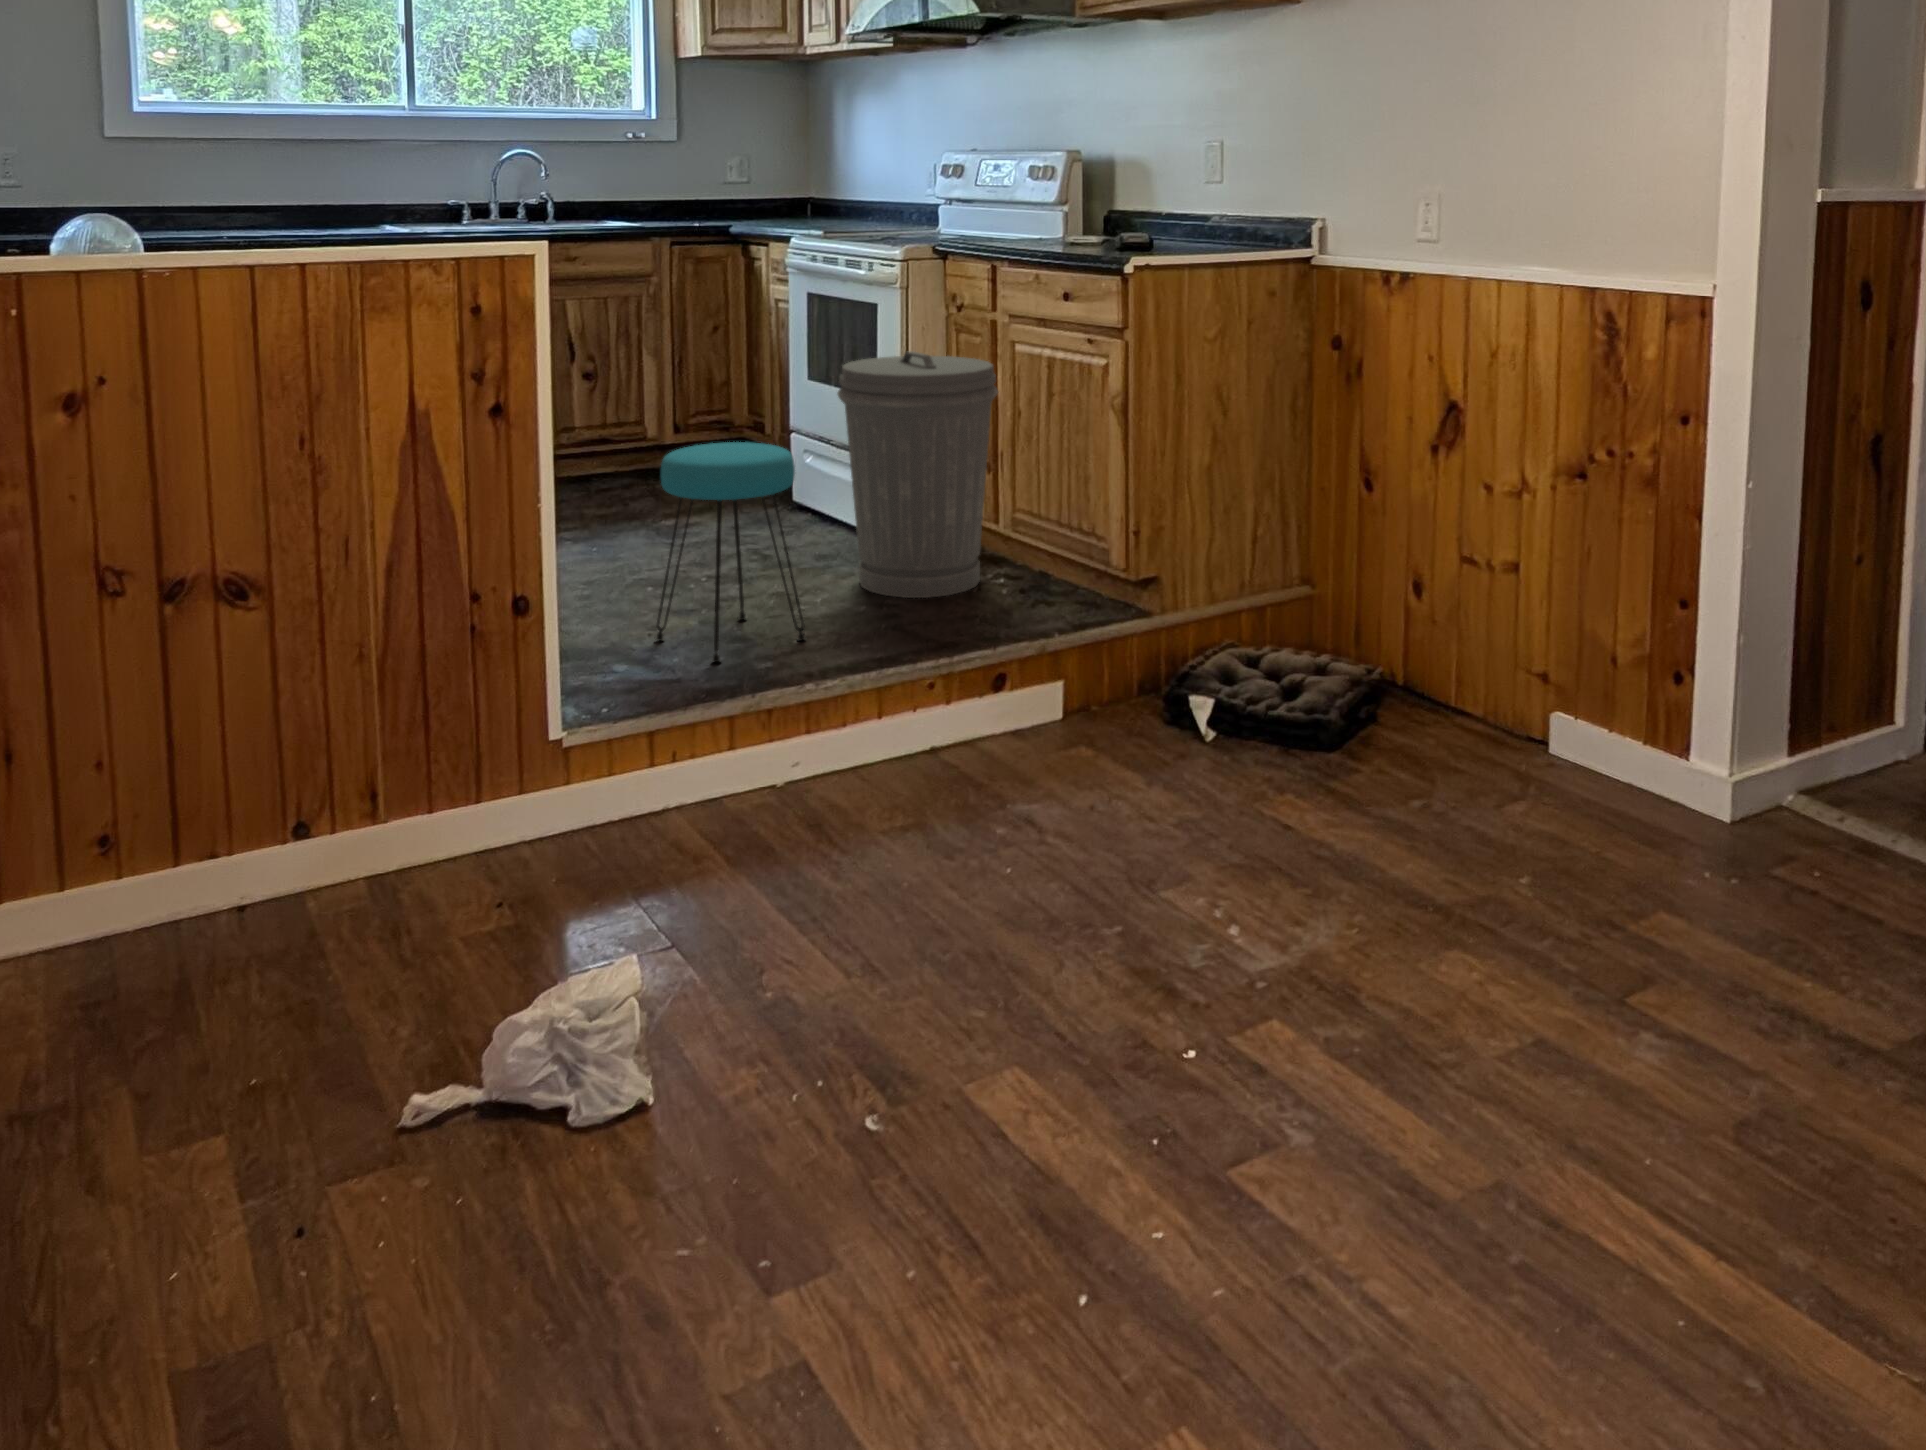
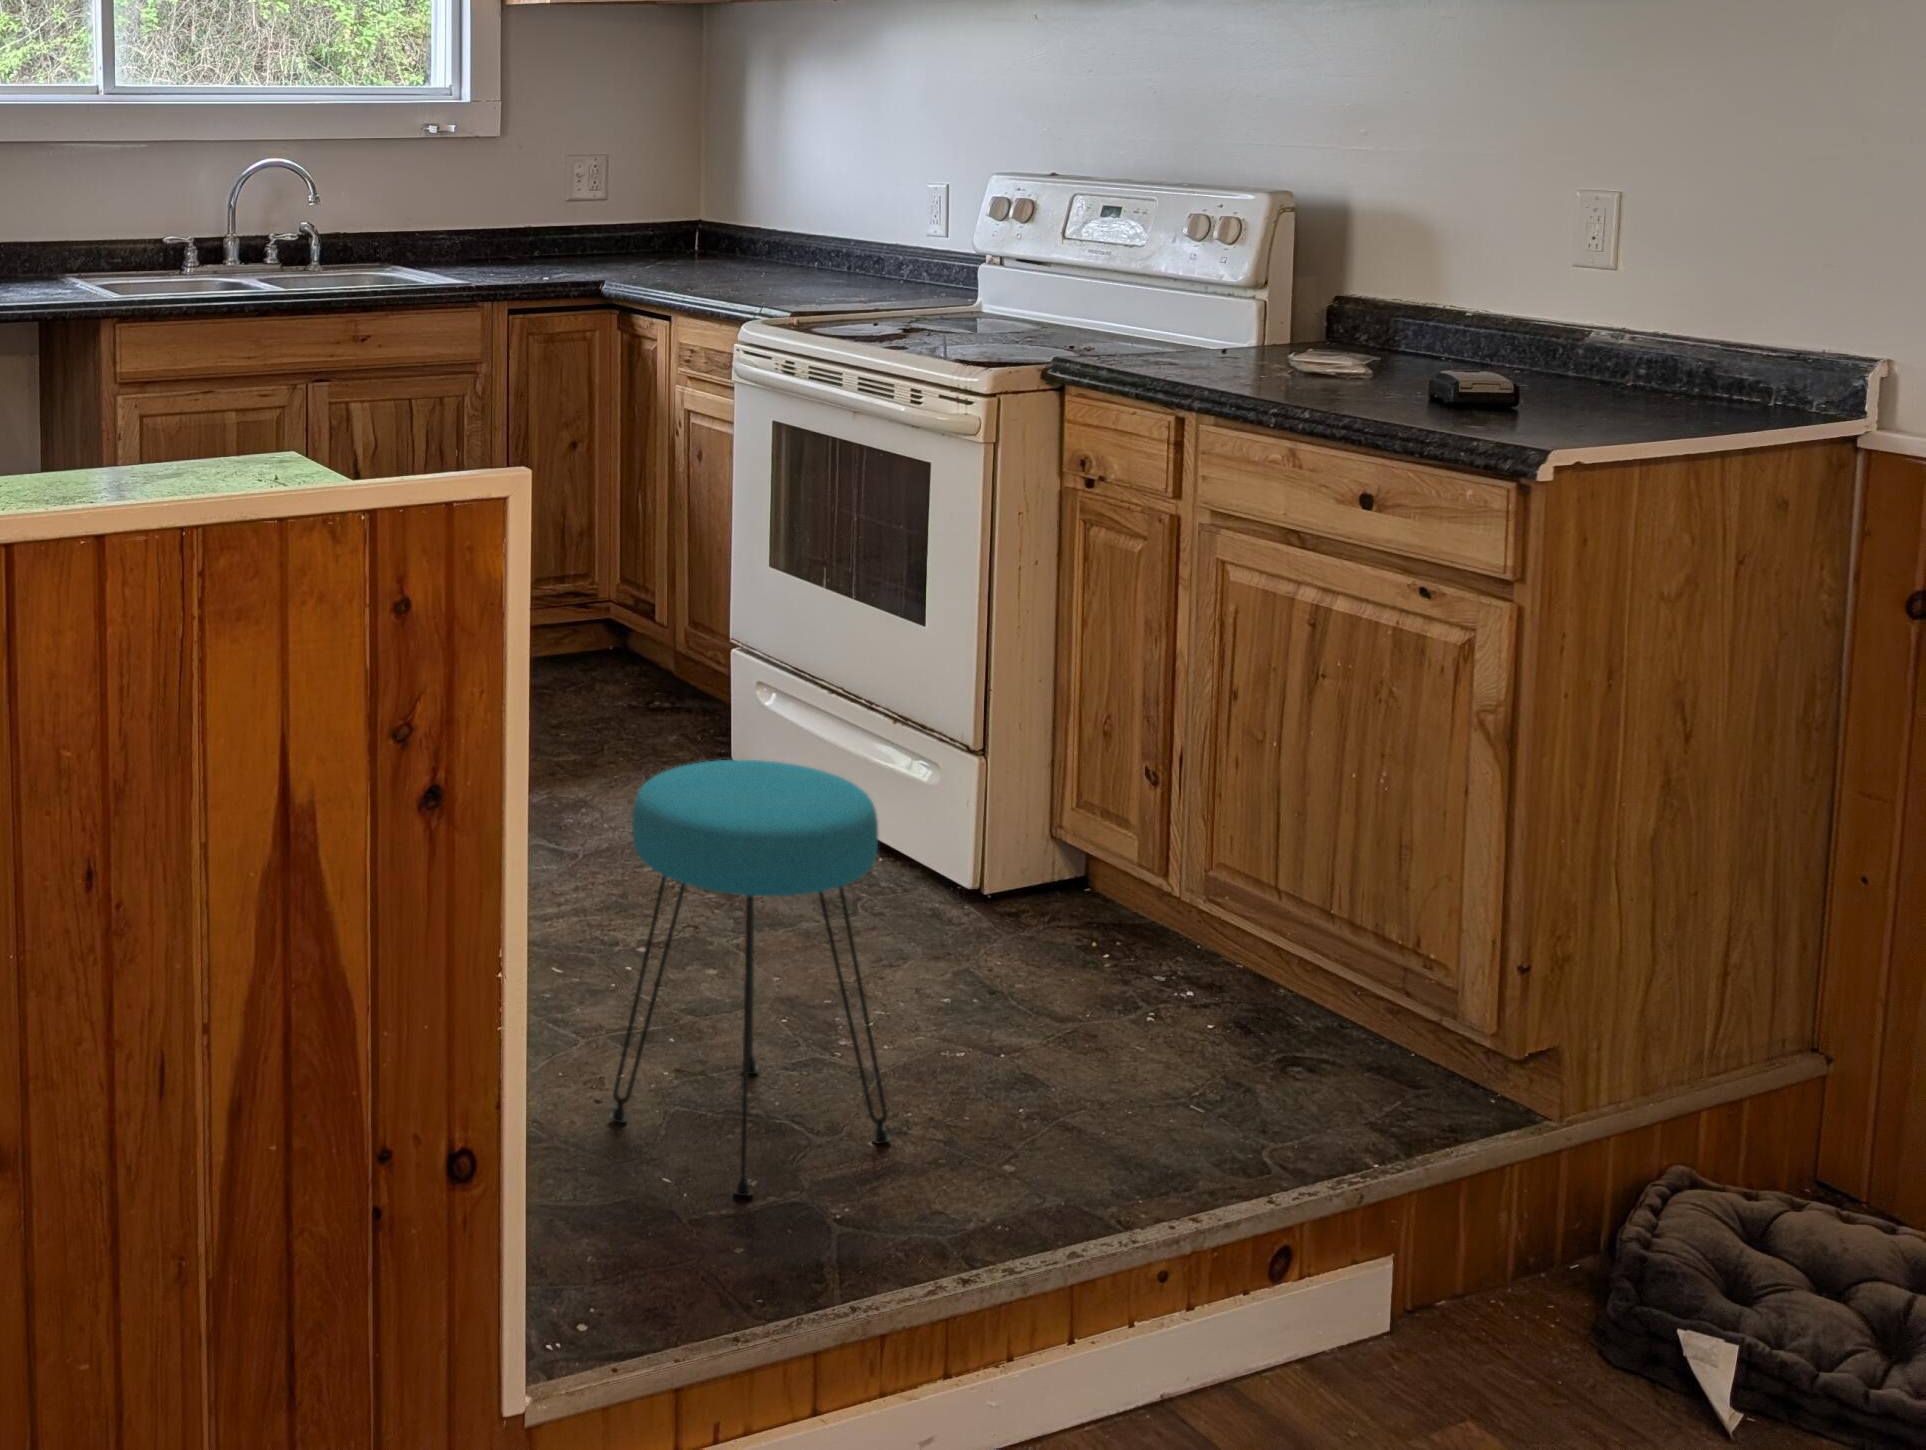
trash can: present [837,351,998,598] -> none [898,572,1199,1035]

